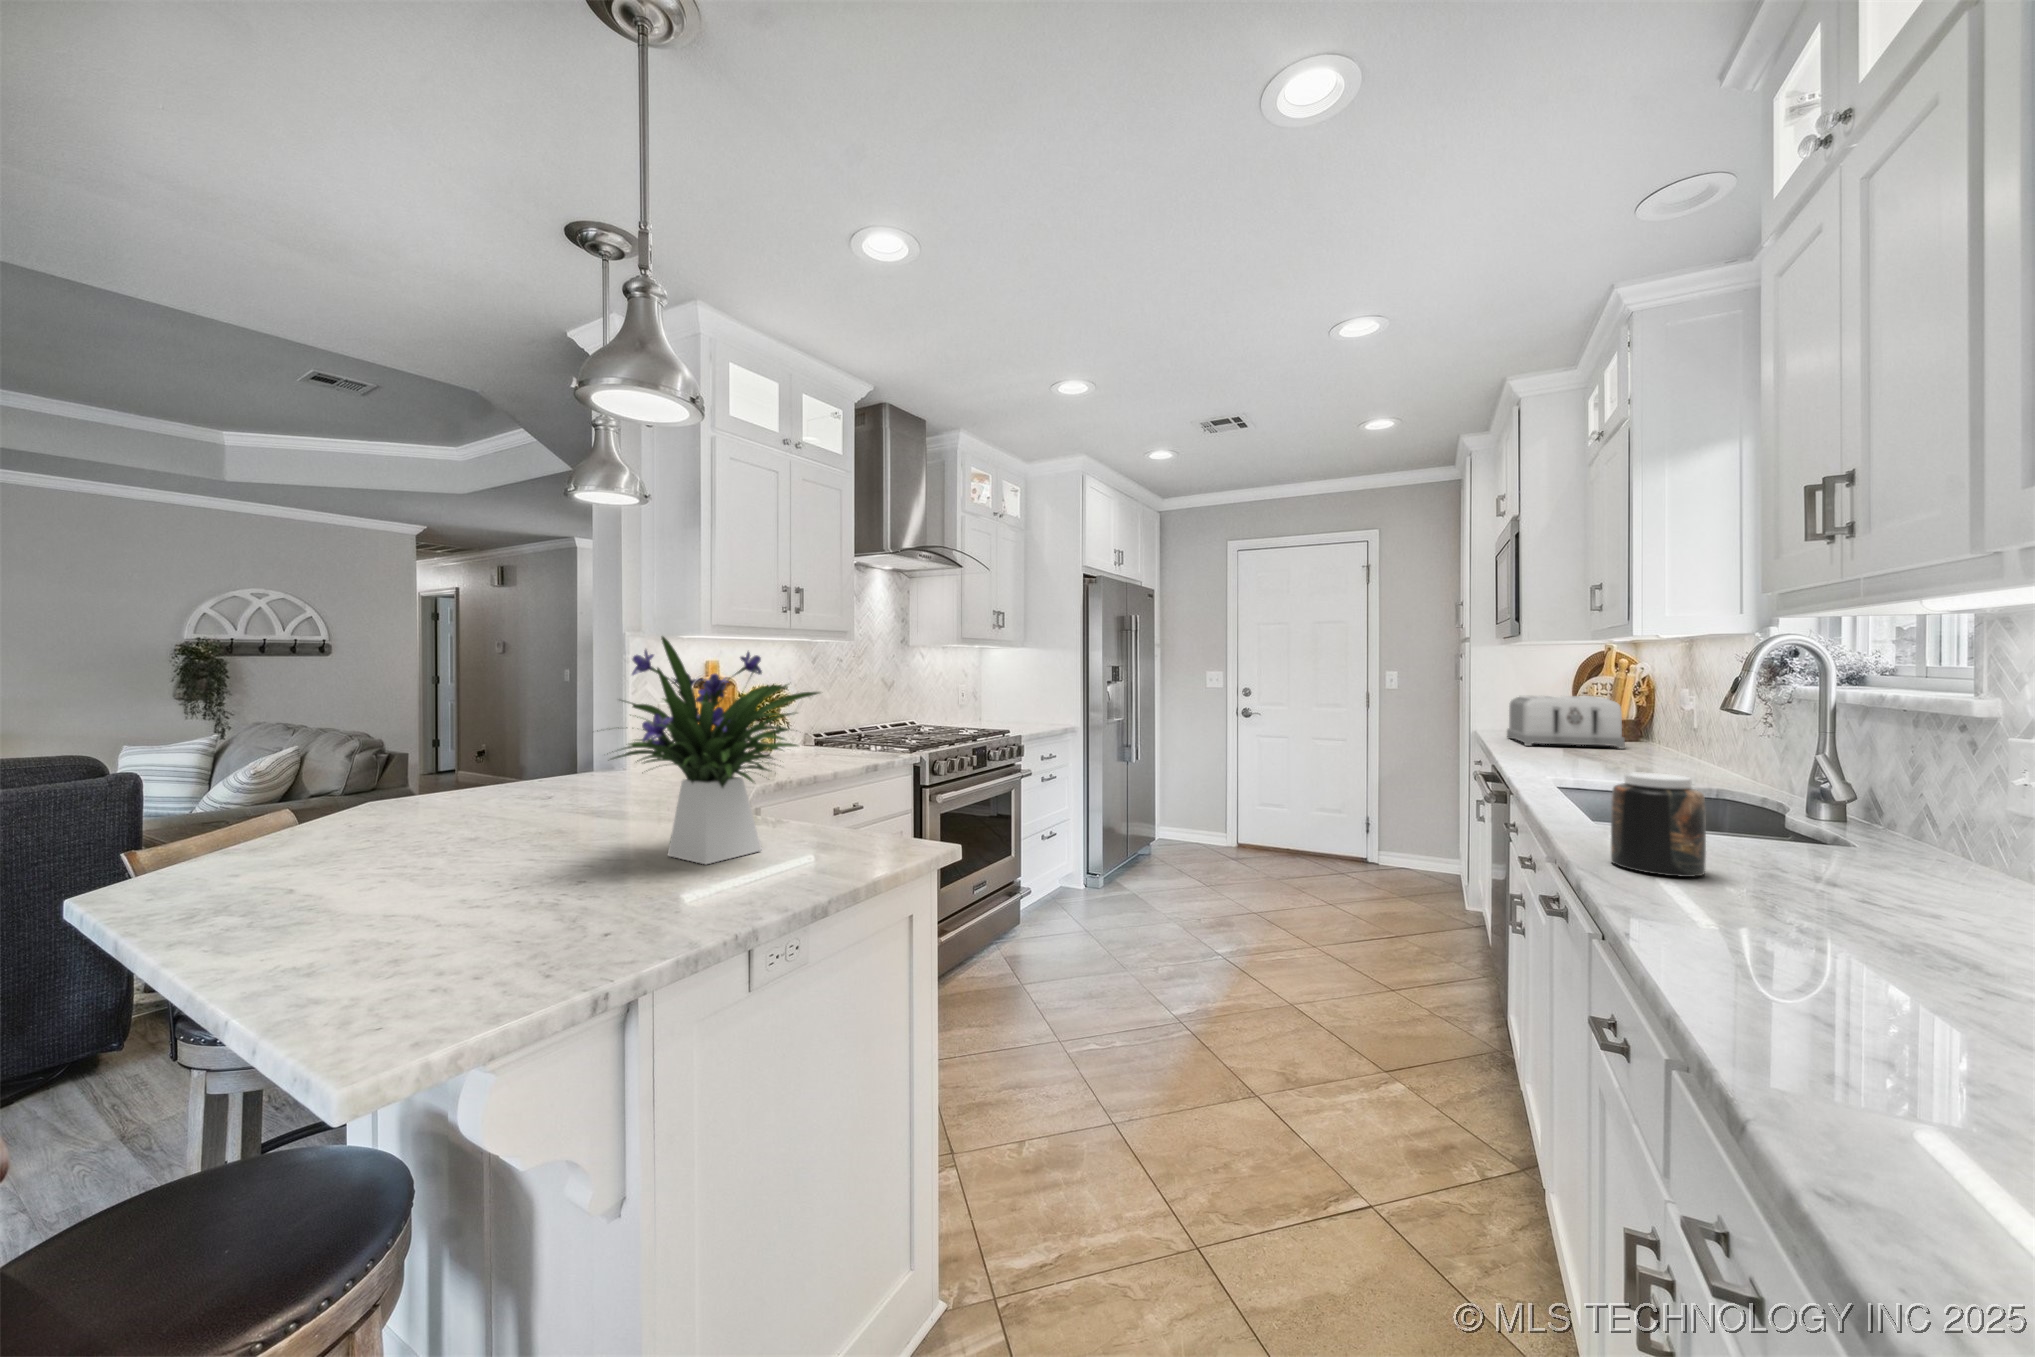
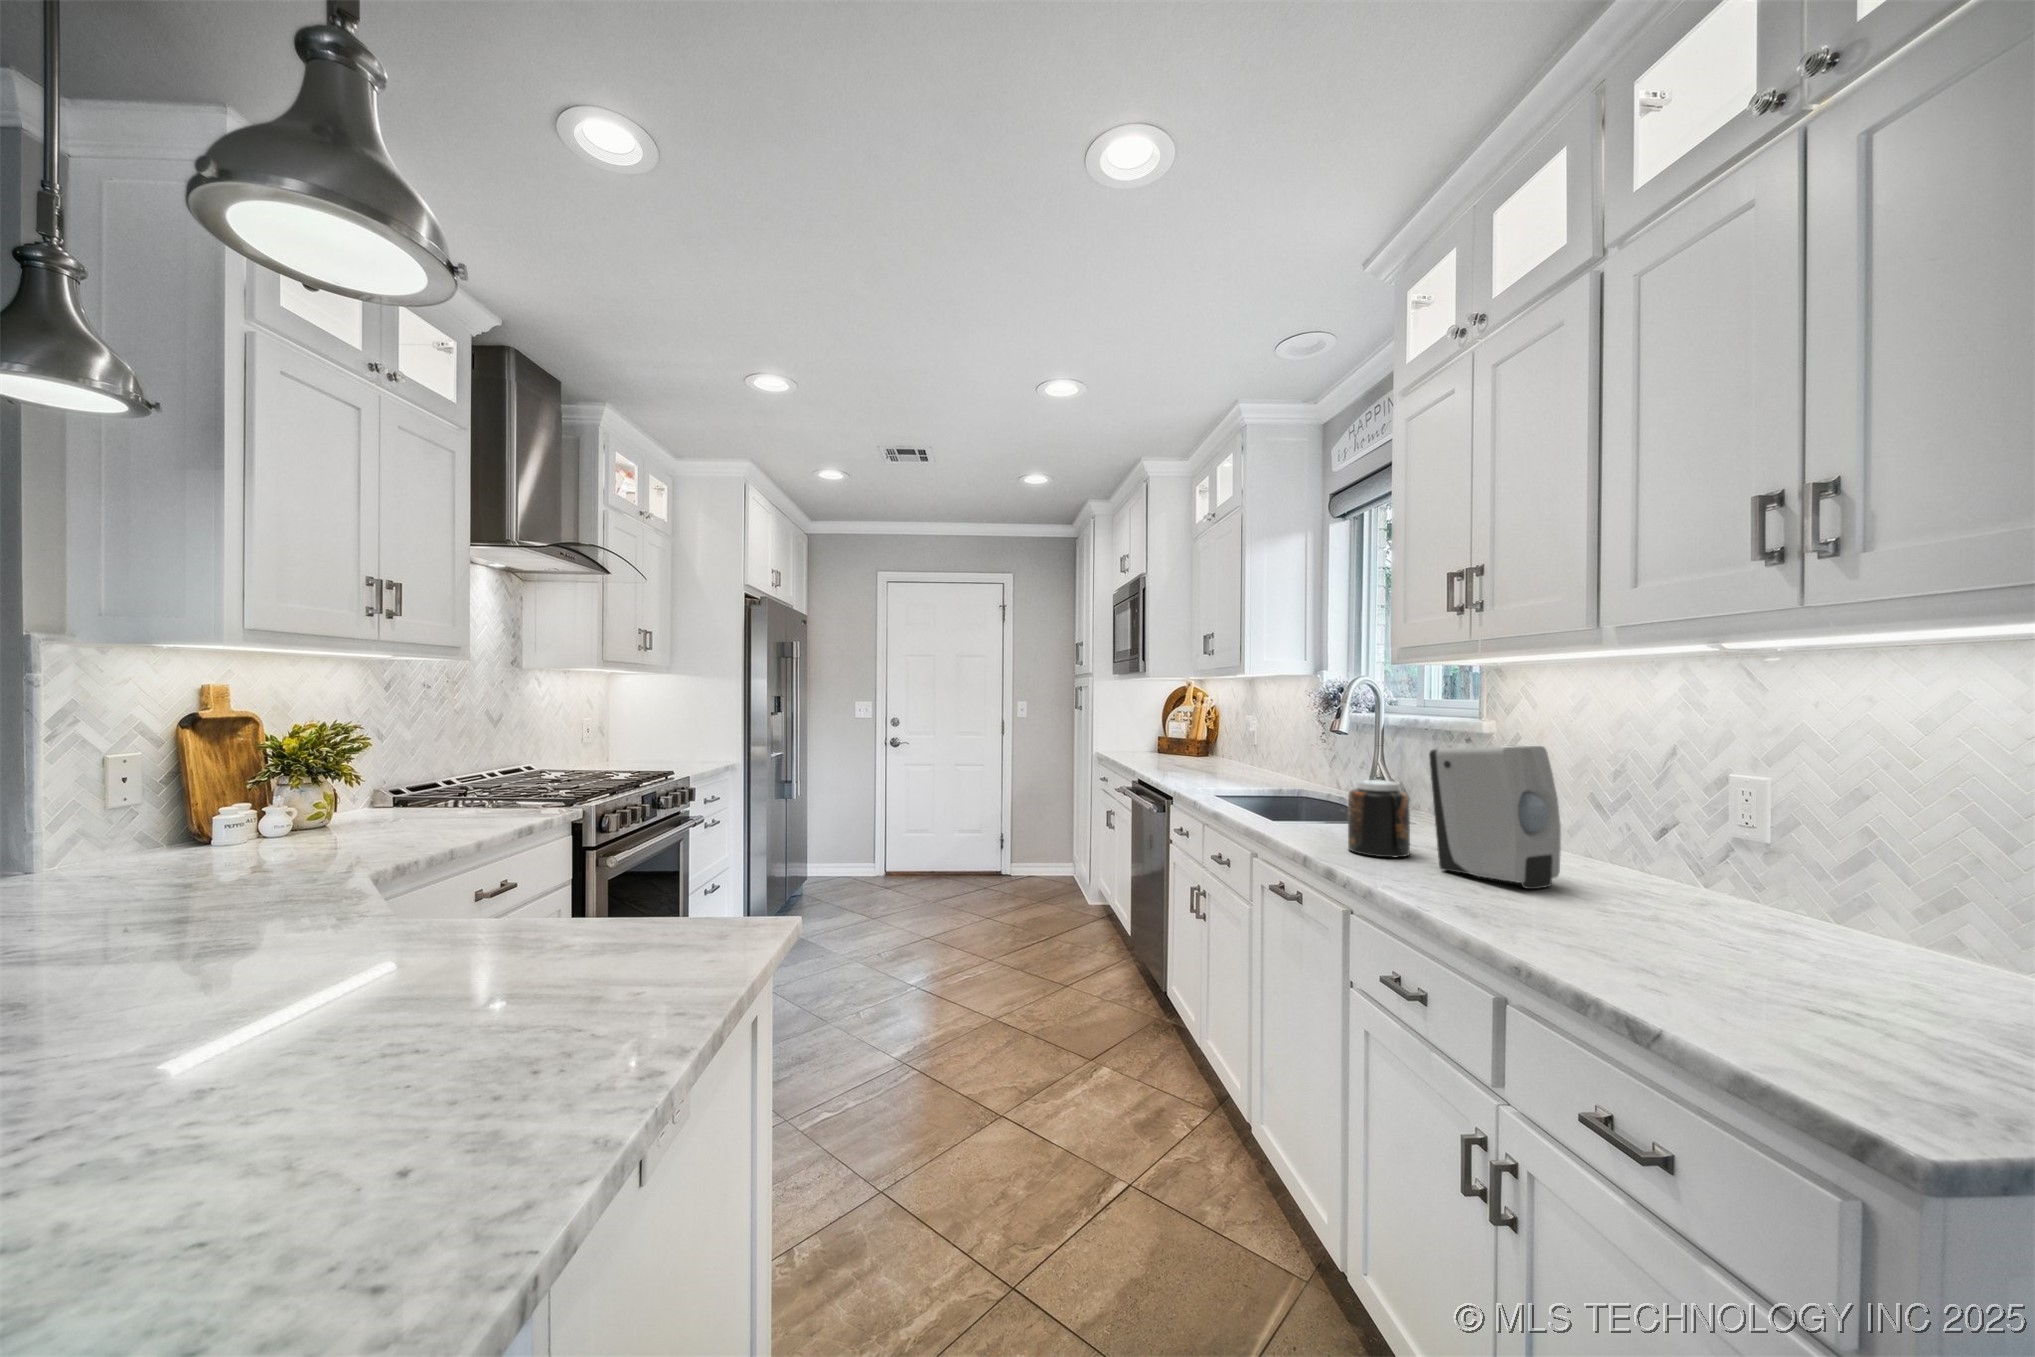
flower arrangement: present [612,637,820,864] -> none [237,652,656,1012]
toaster: present [1507,696,1625,749] -> none [1137,719,1221,761]
soap dispenser: none [1707,733,1915,940] -> present [1429,746,1561,889]

